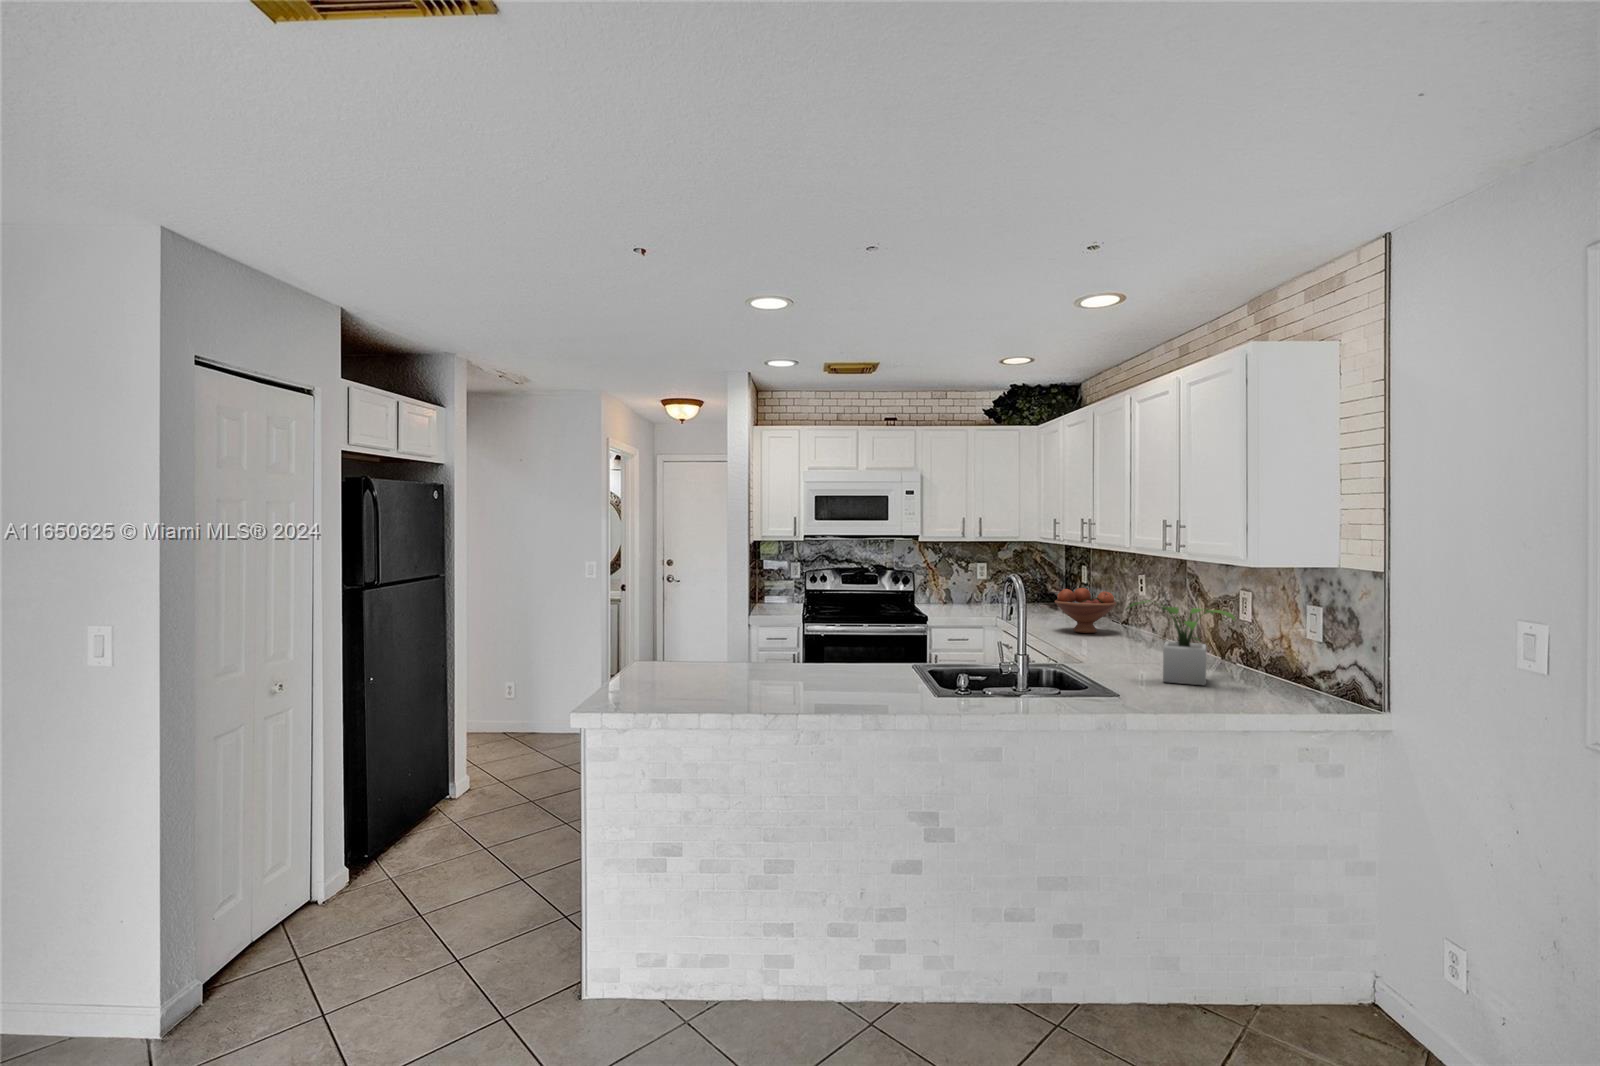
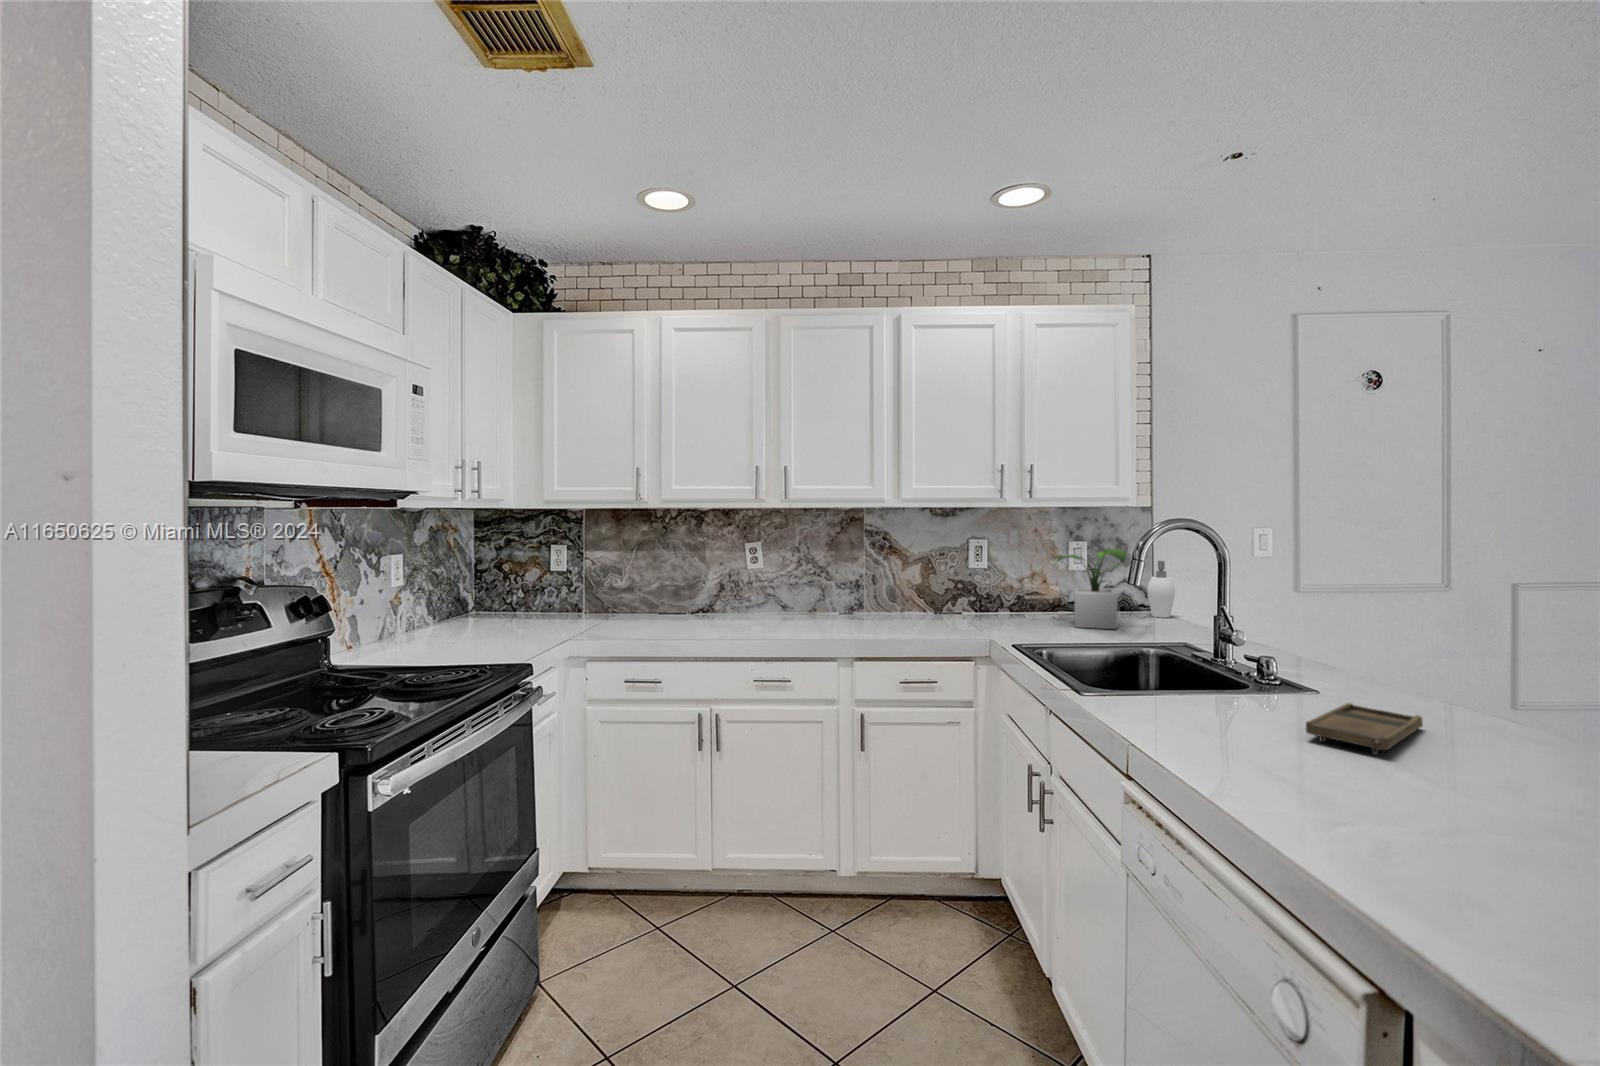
fruit bowl: present [1055,588,1117,633] -> none [725,566,809,629]
soap dispenser: none [1280,635,1329,708] -> present [1147,561,1175,618]
tray: none [832,659,897,682] -> present [1306,703,1423,754]

